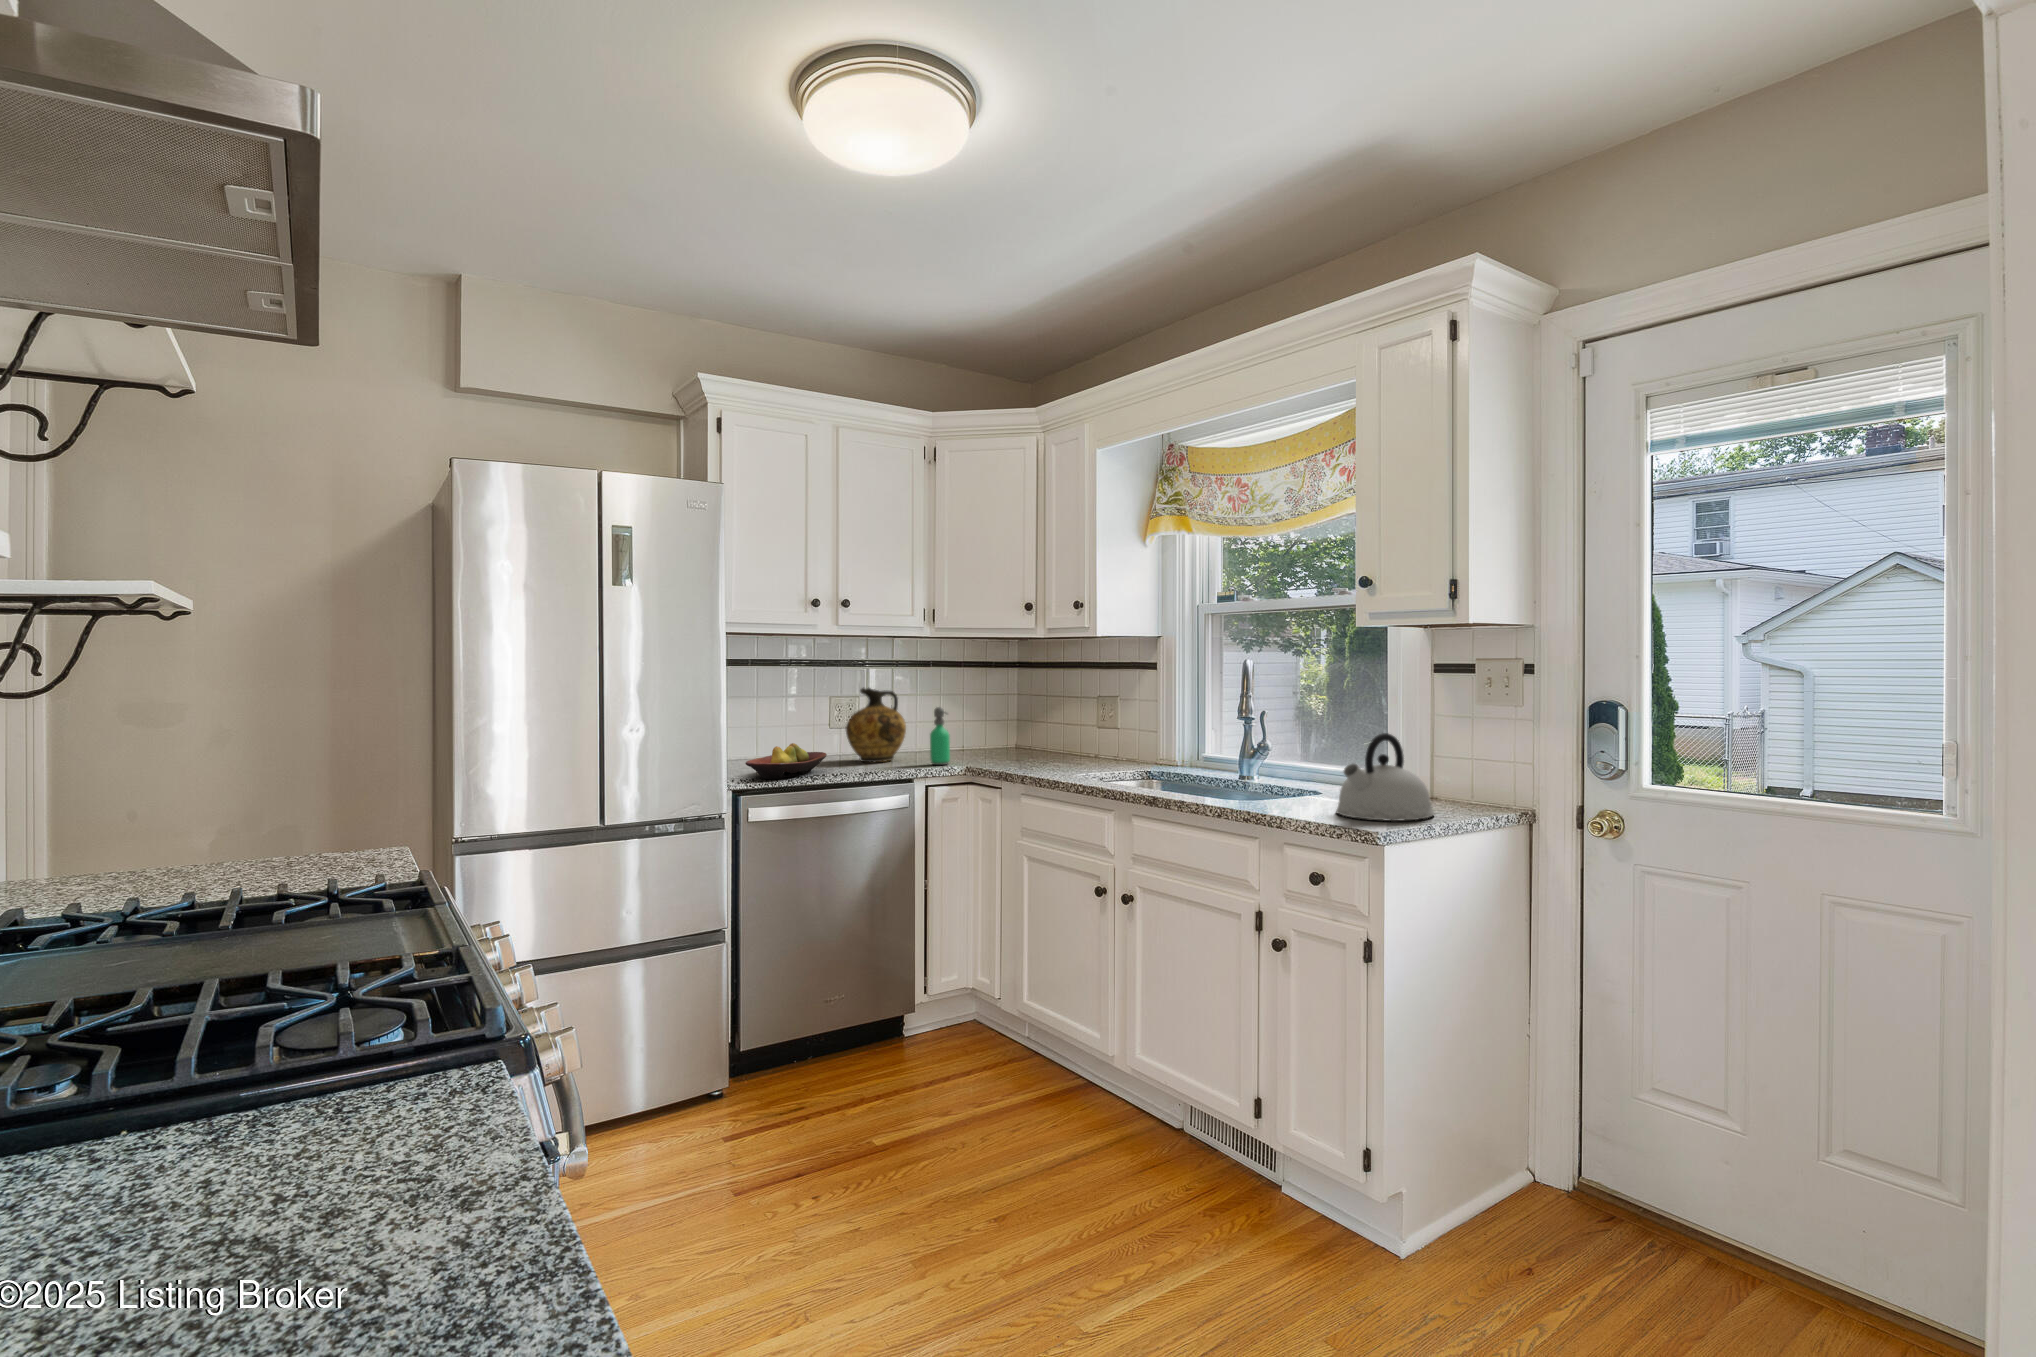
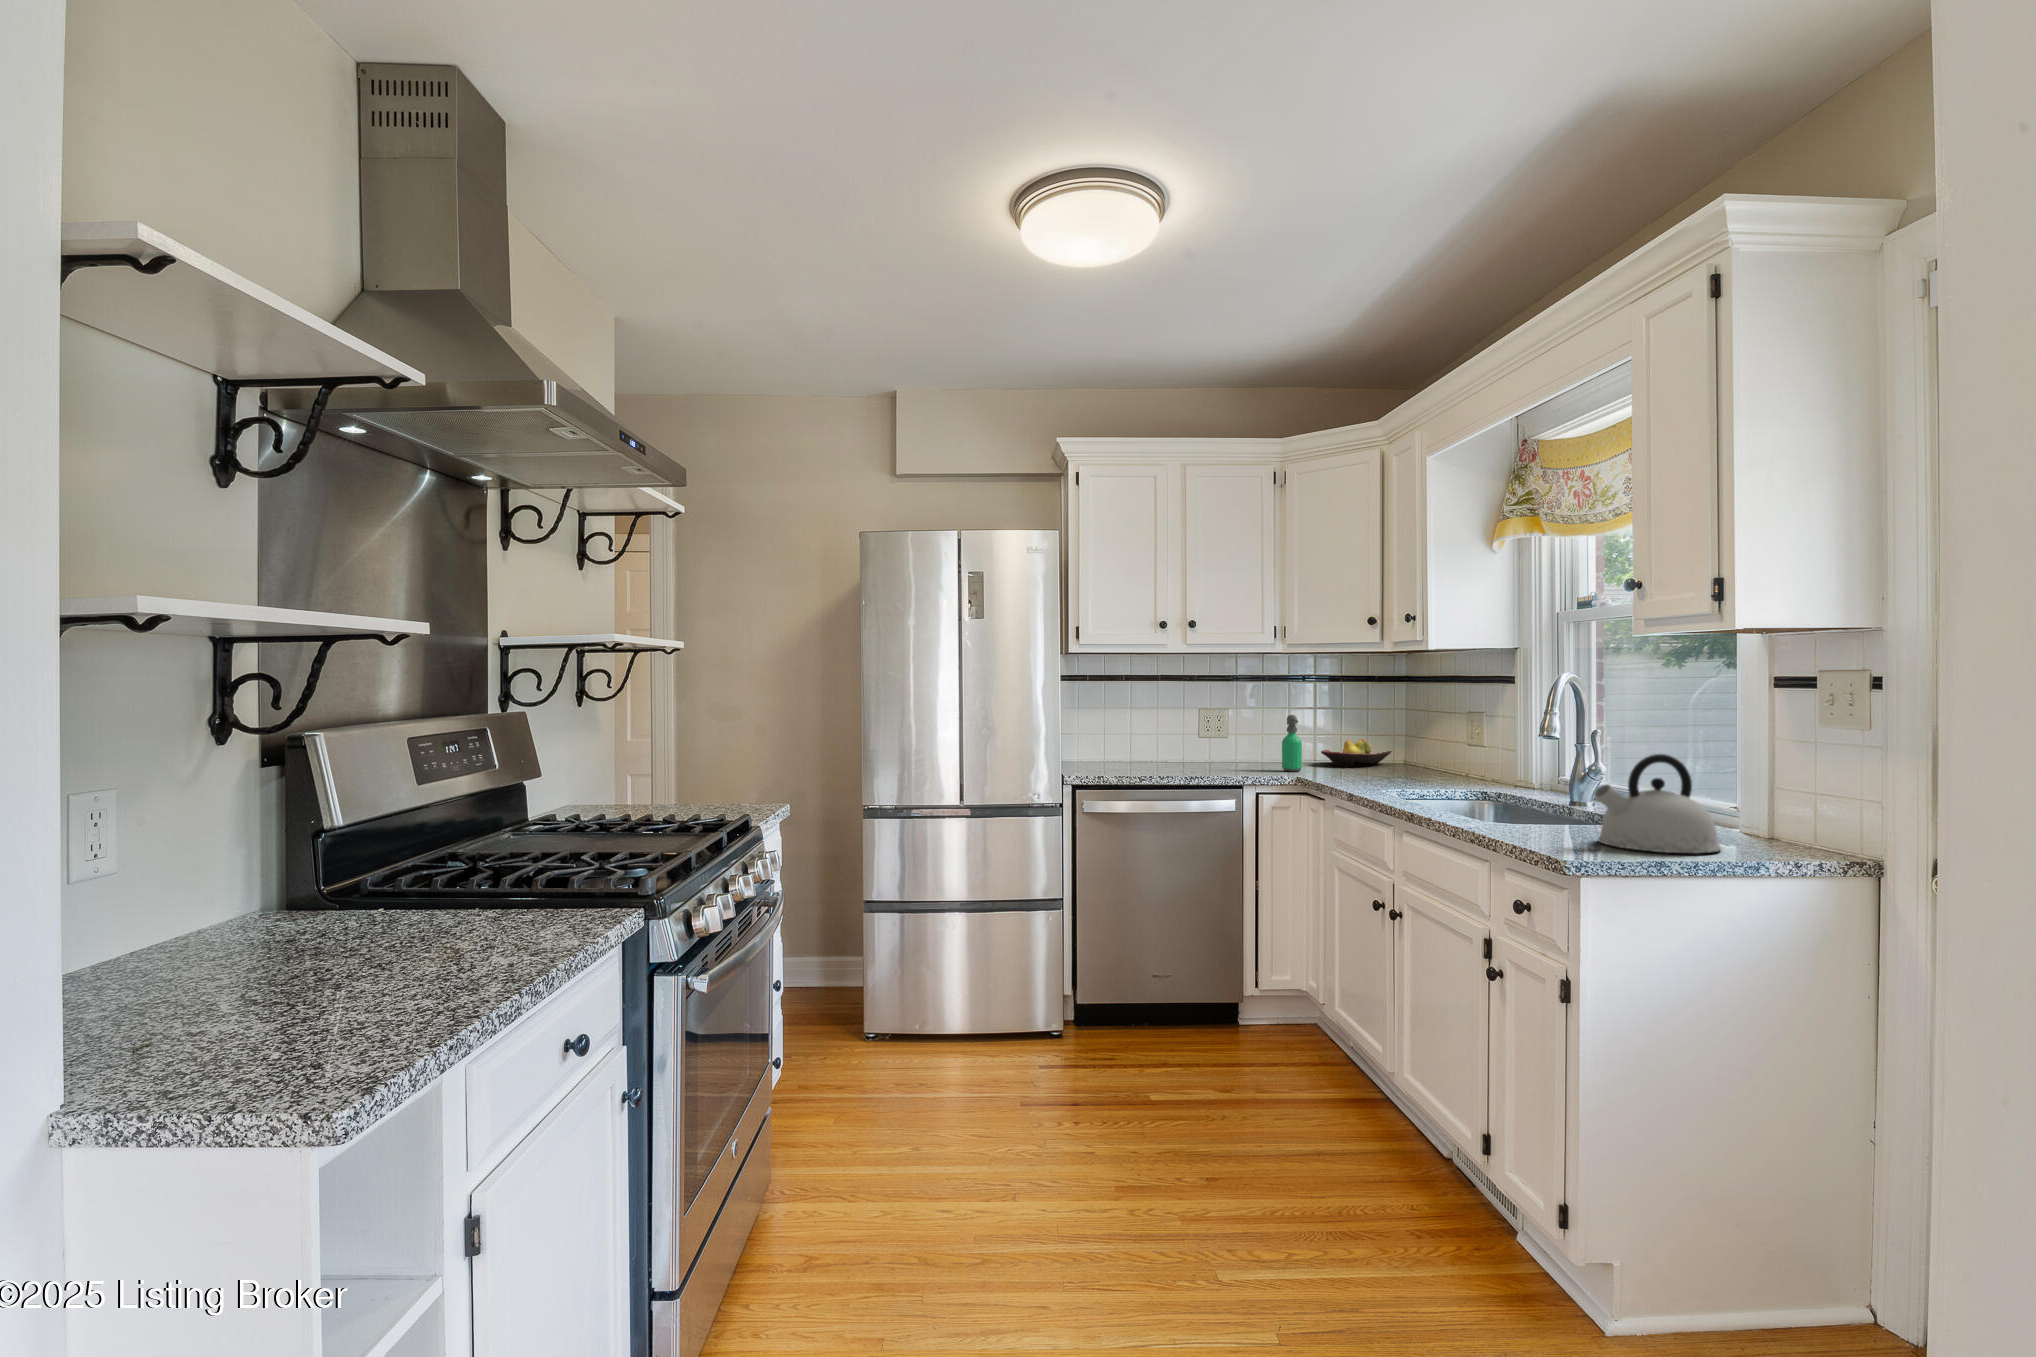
ceramic jug: present [846,688,906,763] -> none [1212,694,1270,765]
fruit bowl: present [745,743,827,779] -> present [1321,739,1392,767]

